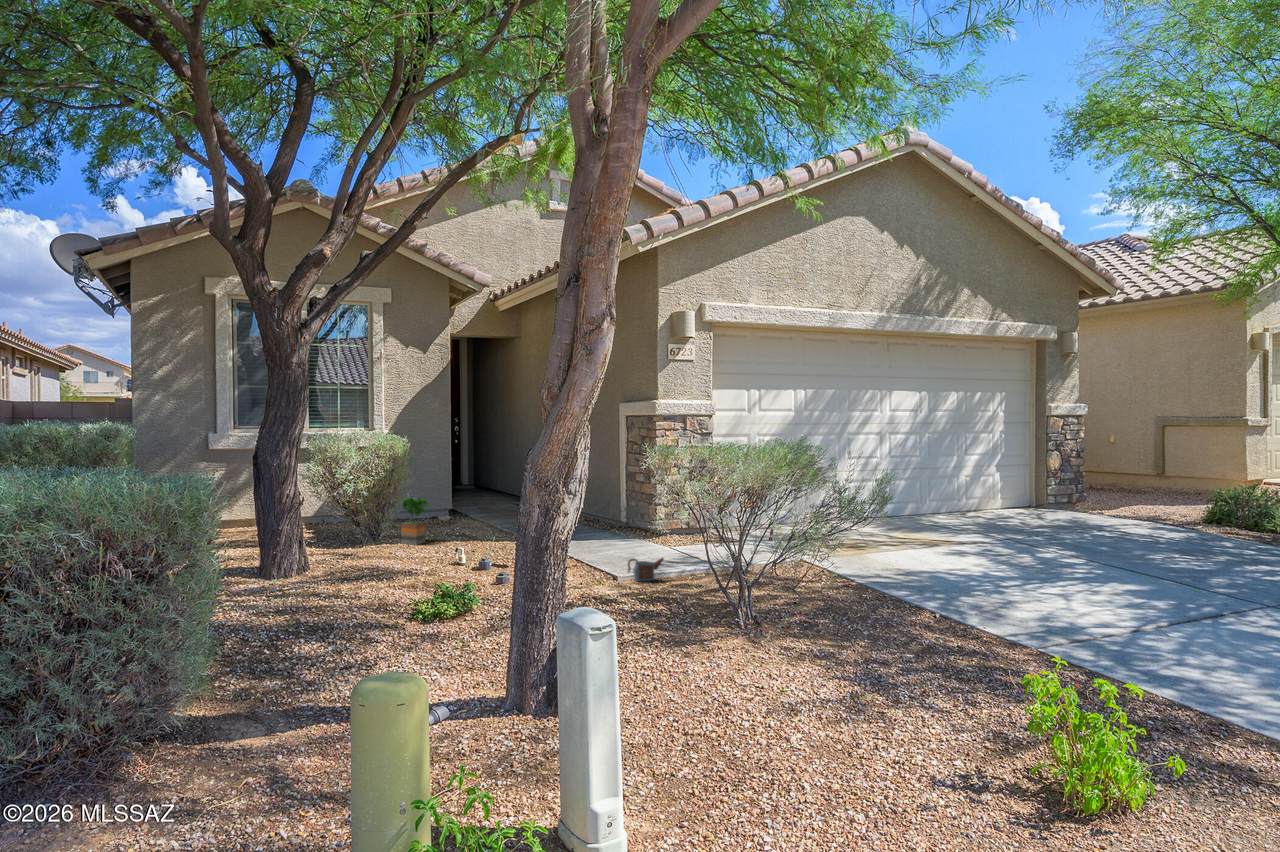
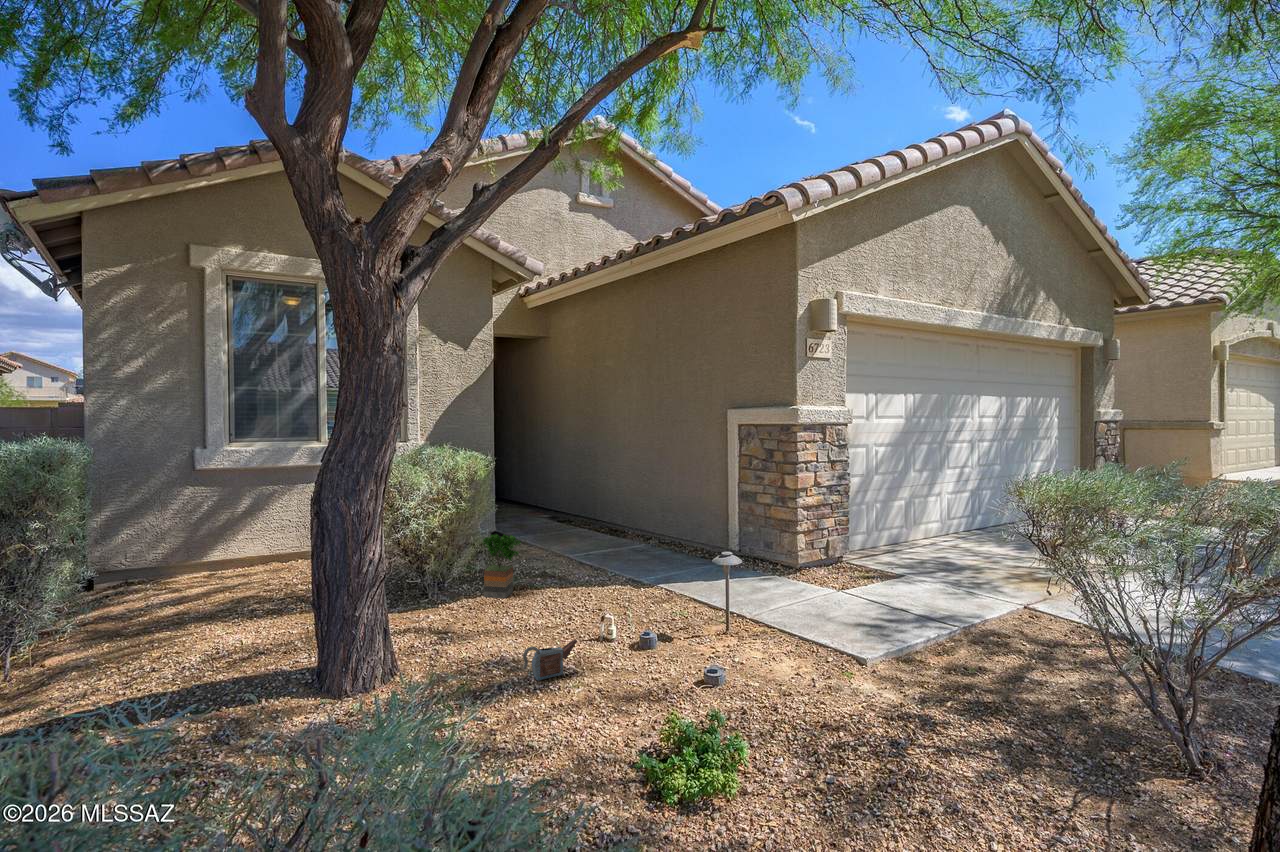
watering can: present [627,558,664,581] -> present [522,640,577,680]

